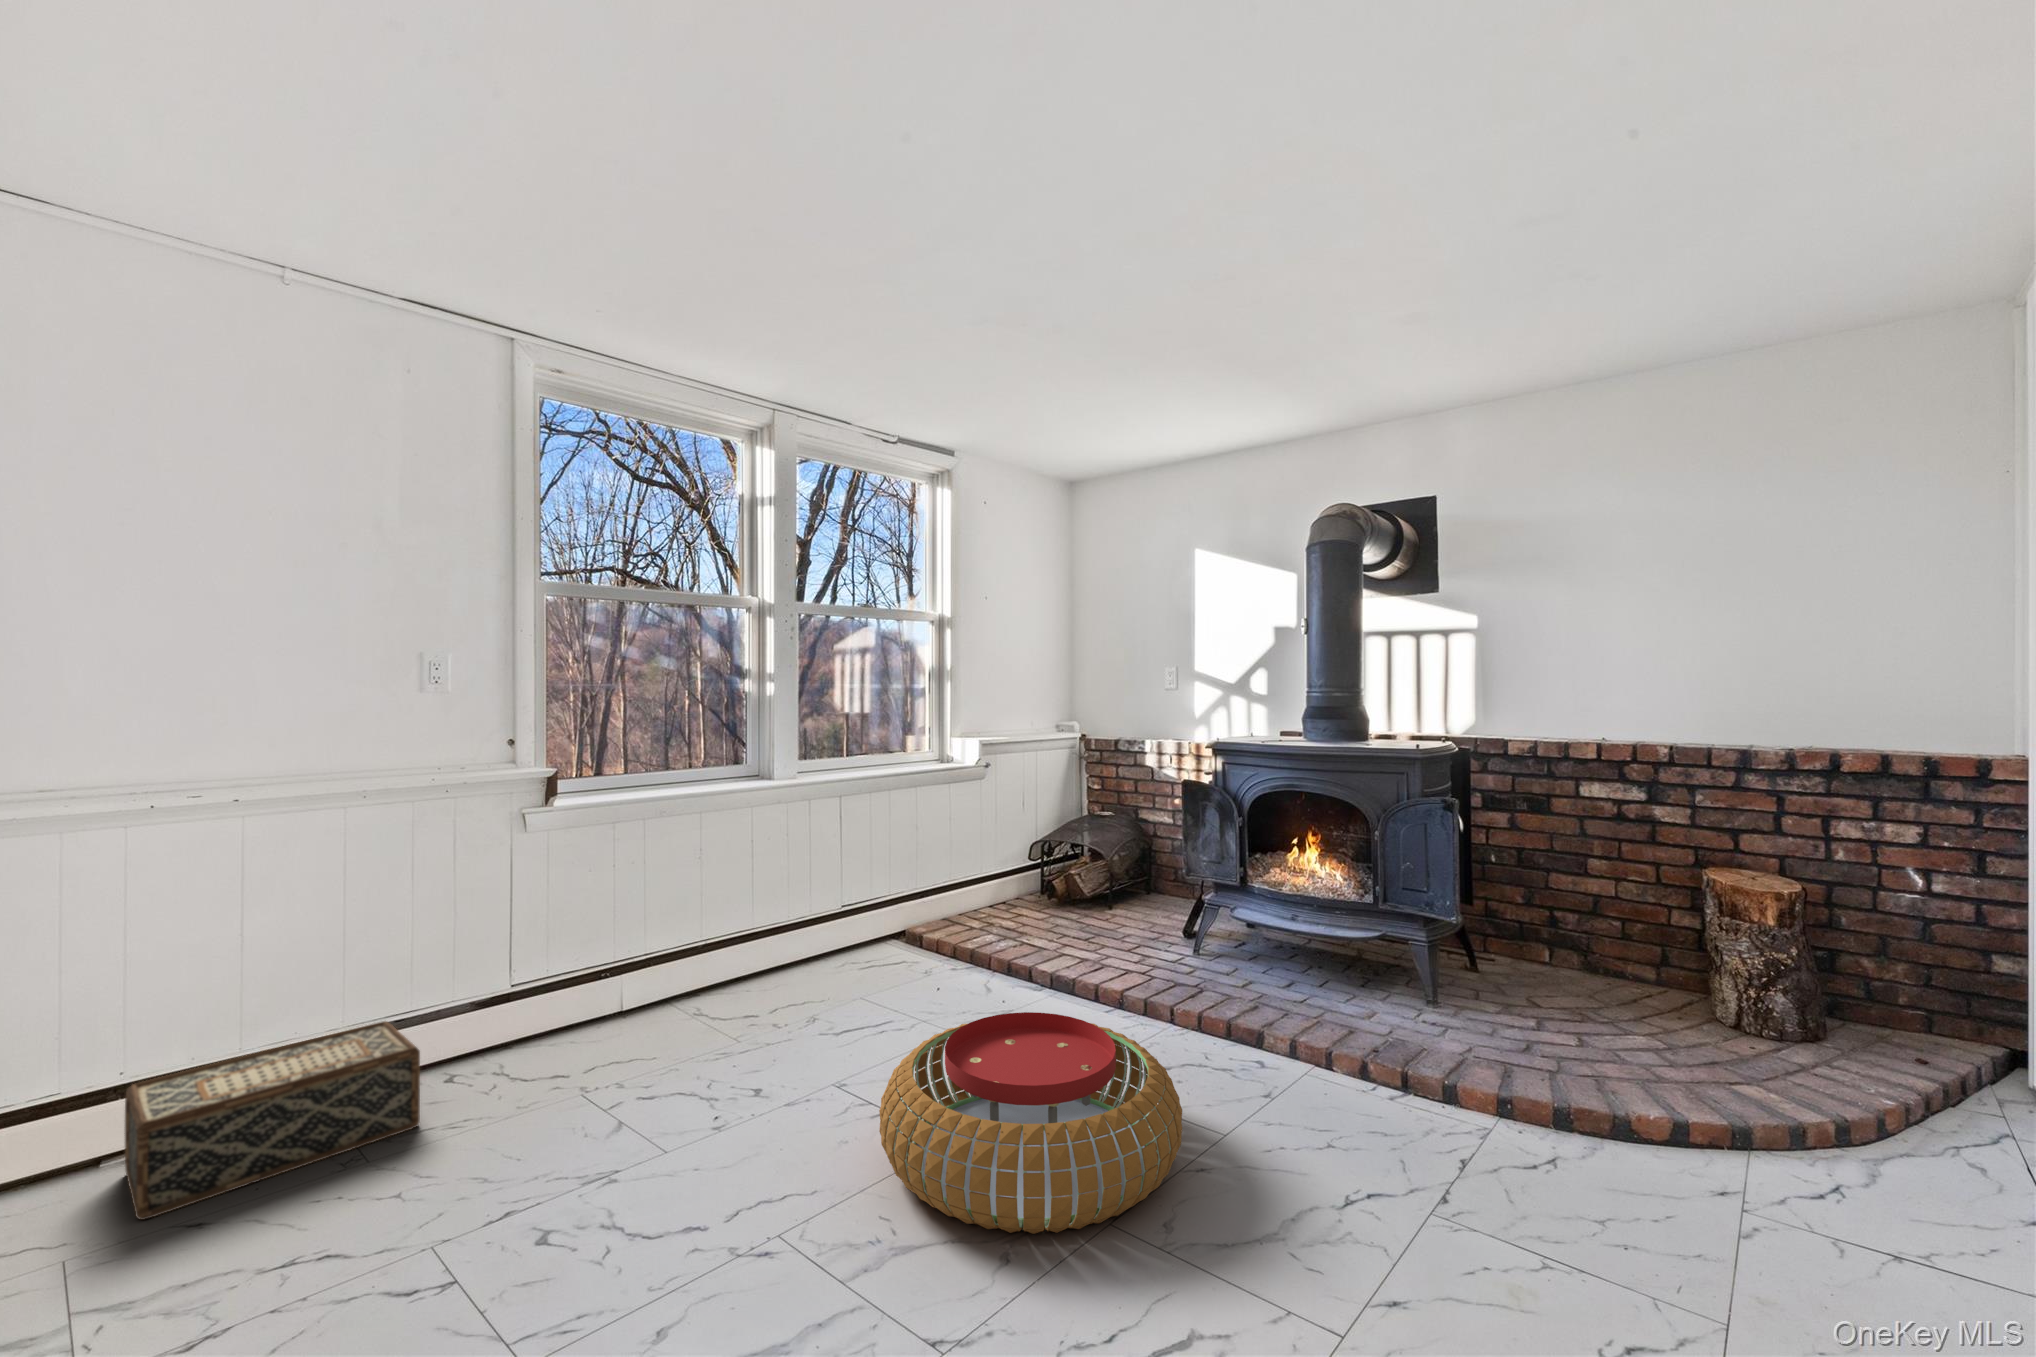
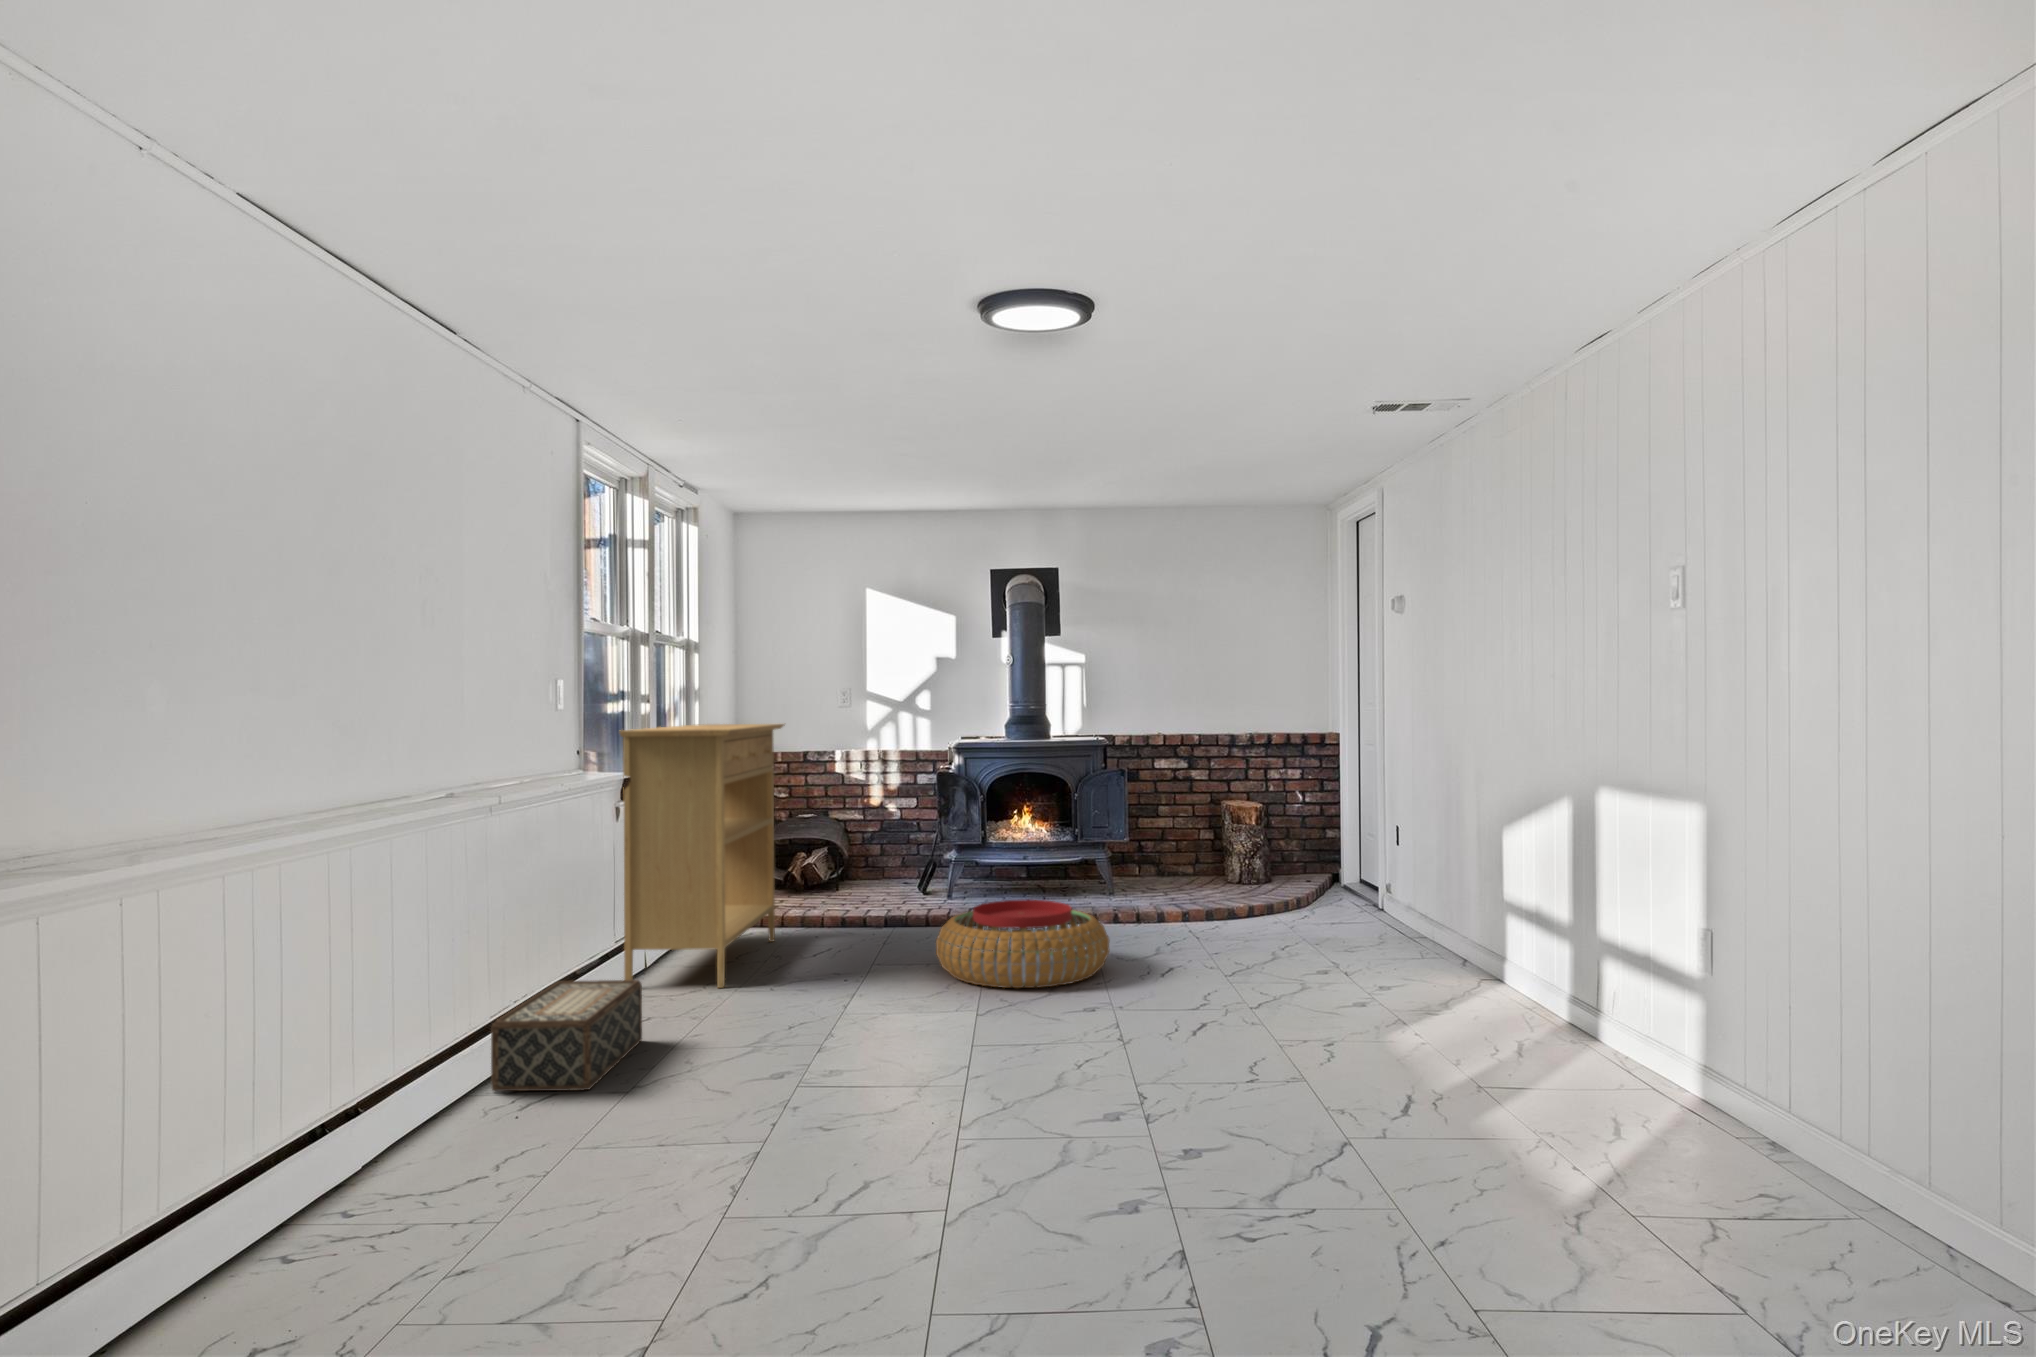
console table: none [625,710,932,1047] -> present [620,724,784,988]

